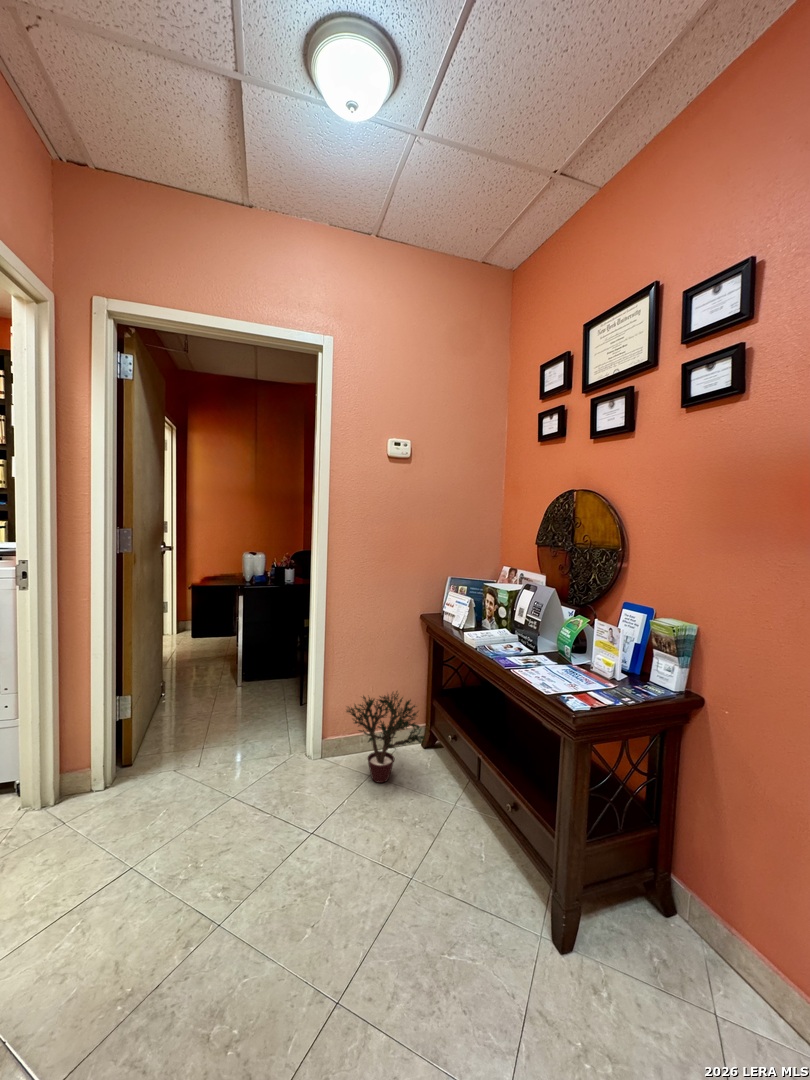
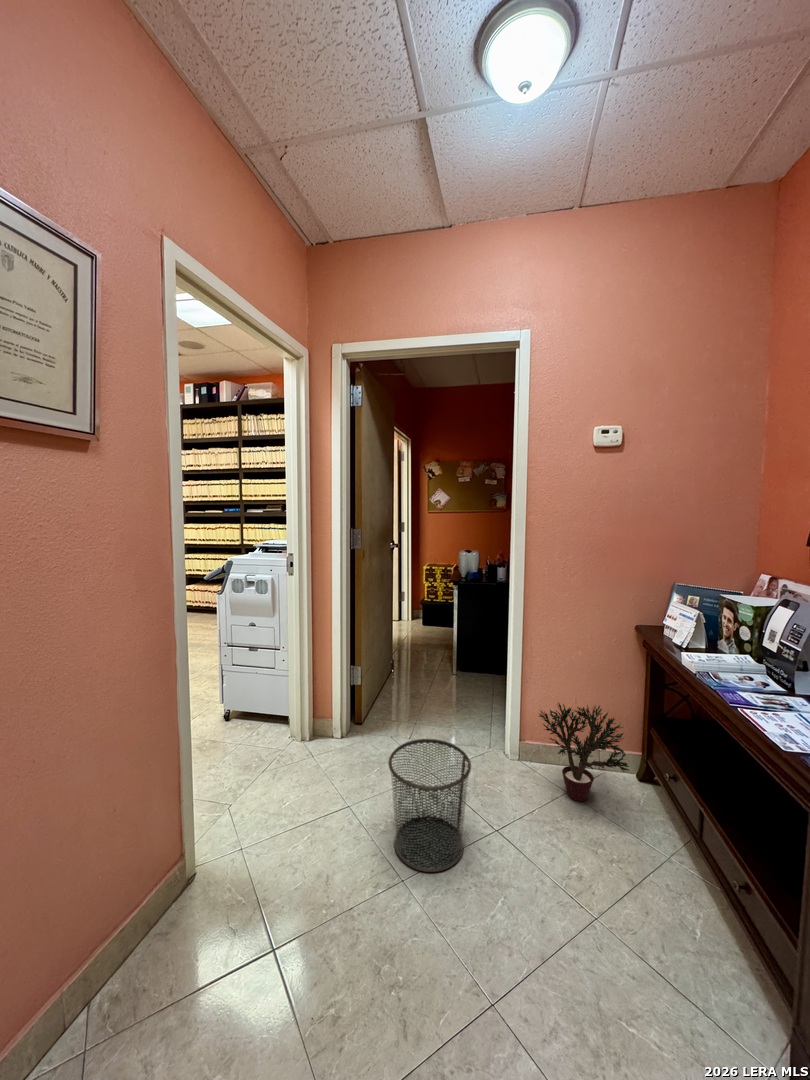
waste bin: none [195,759,291,908] -> present [388,739,471,872]

